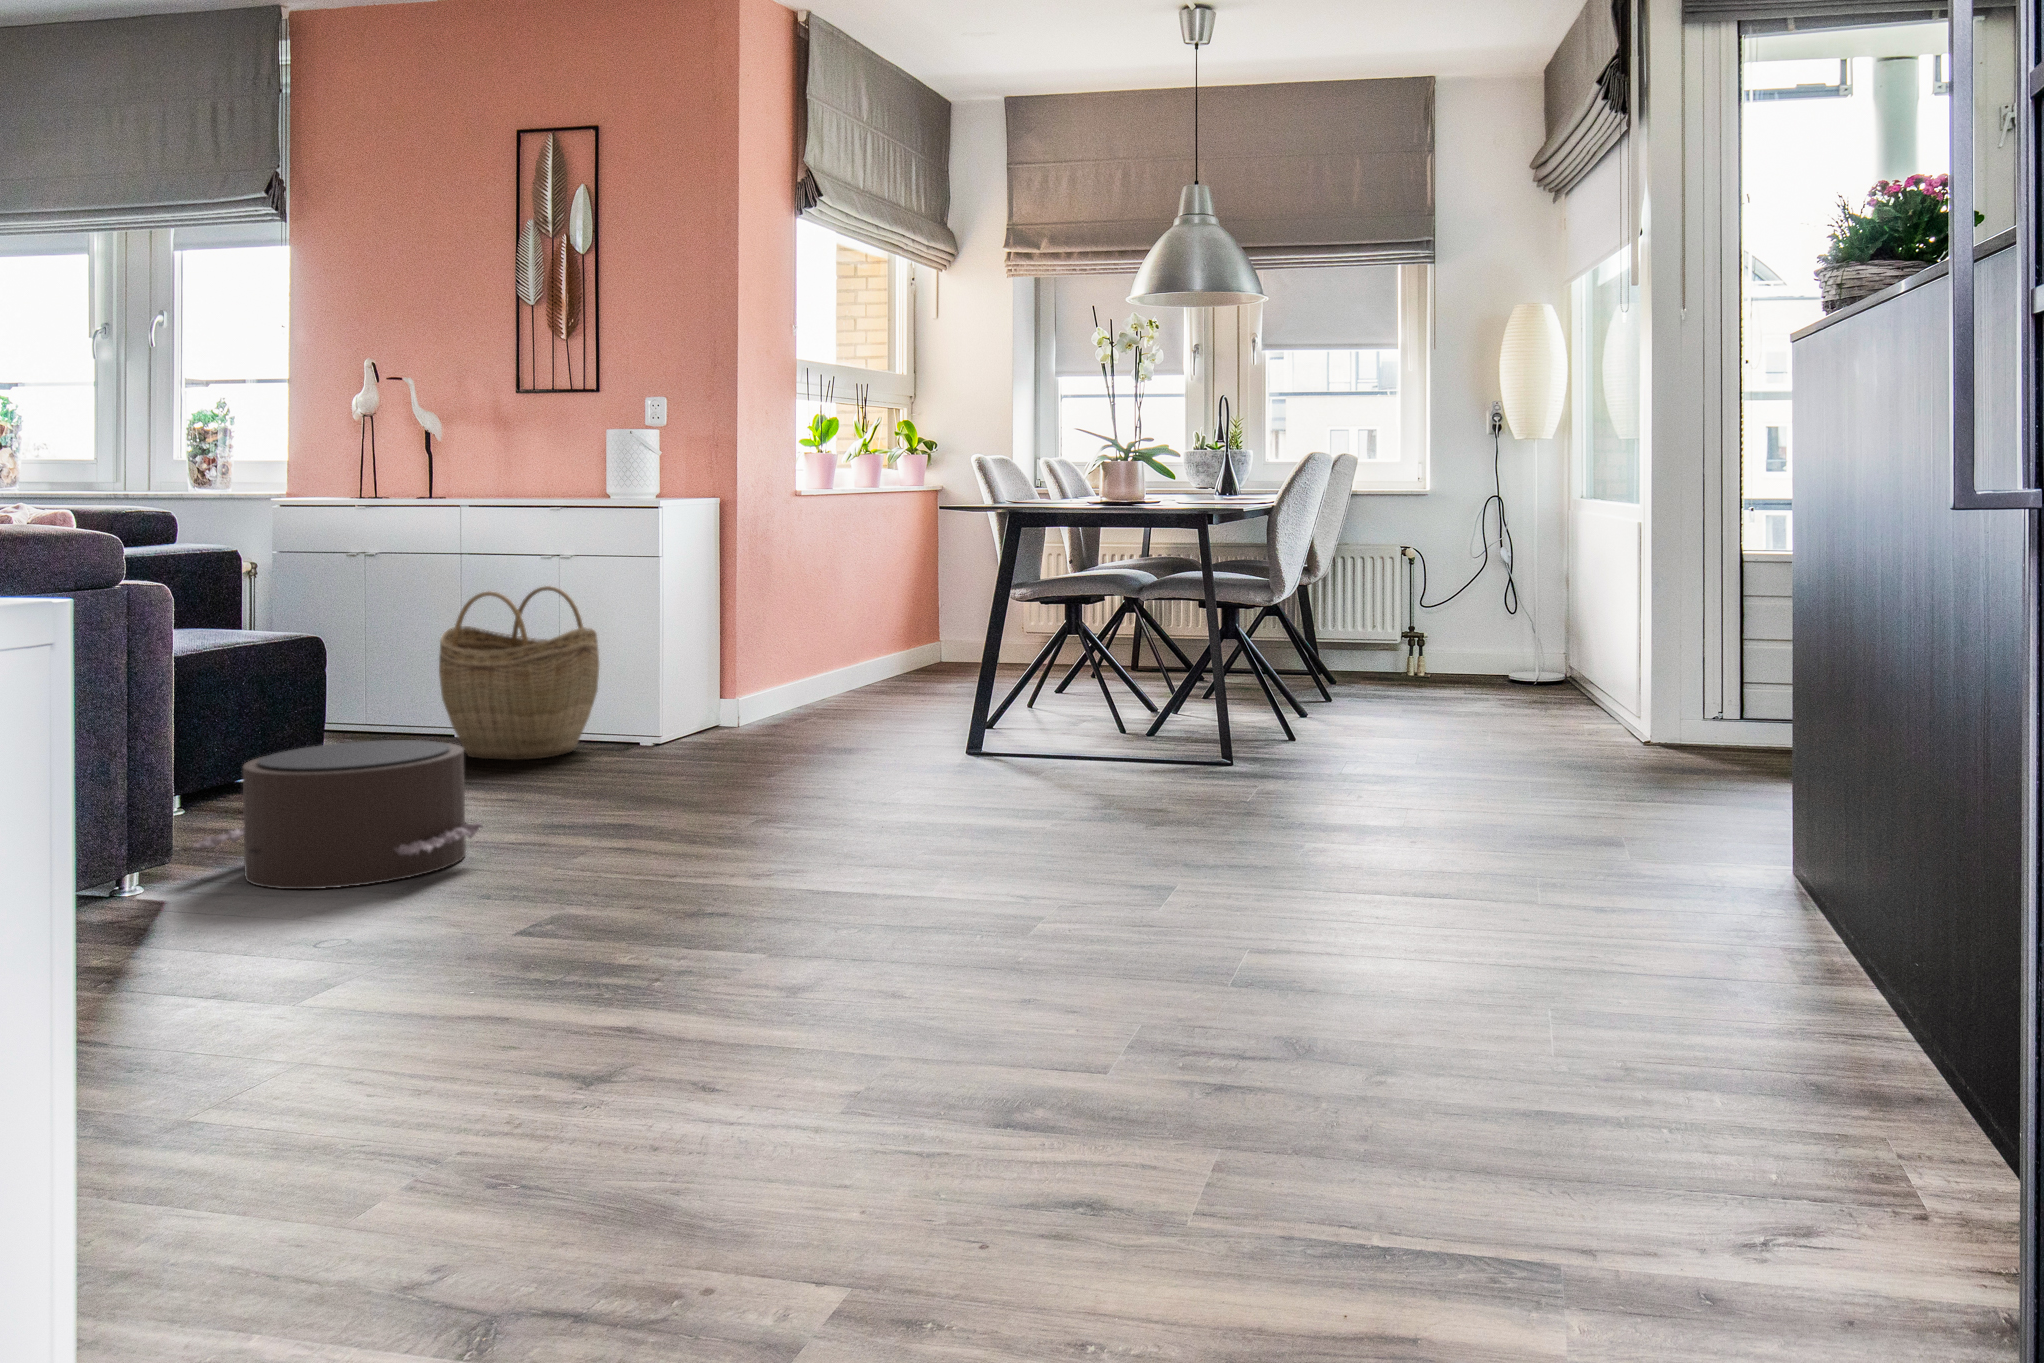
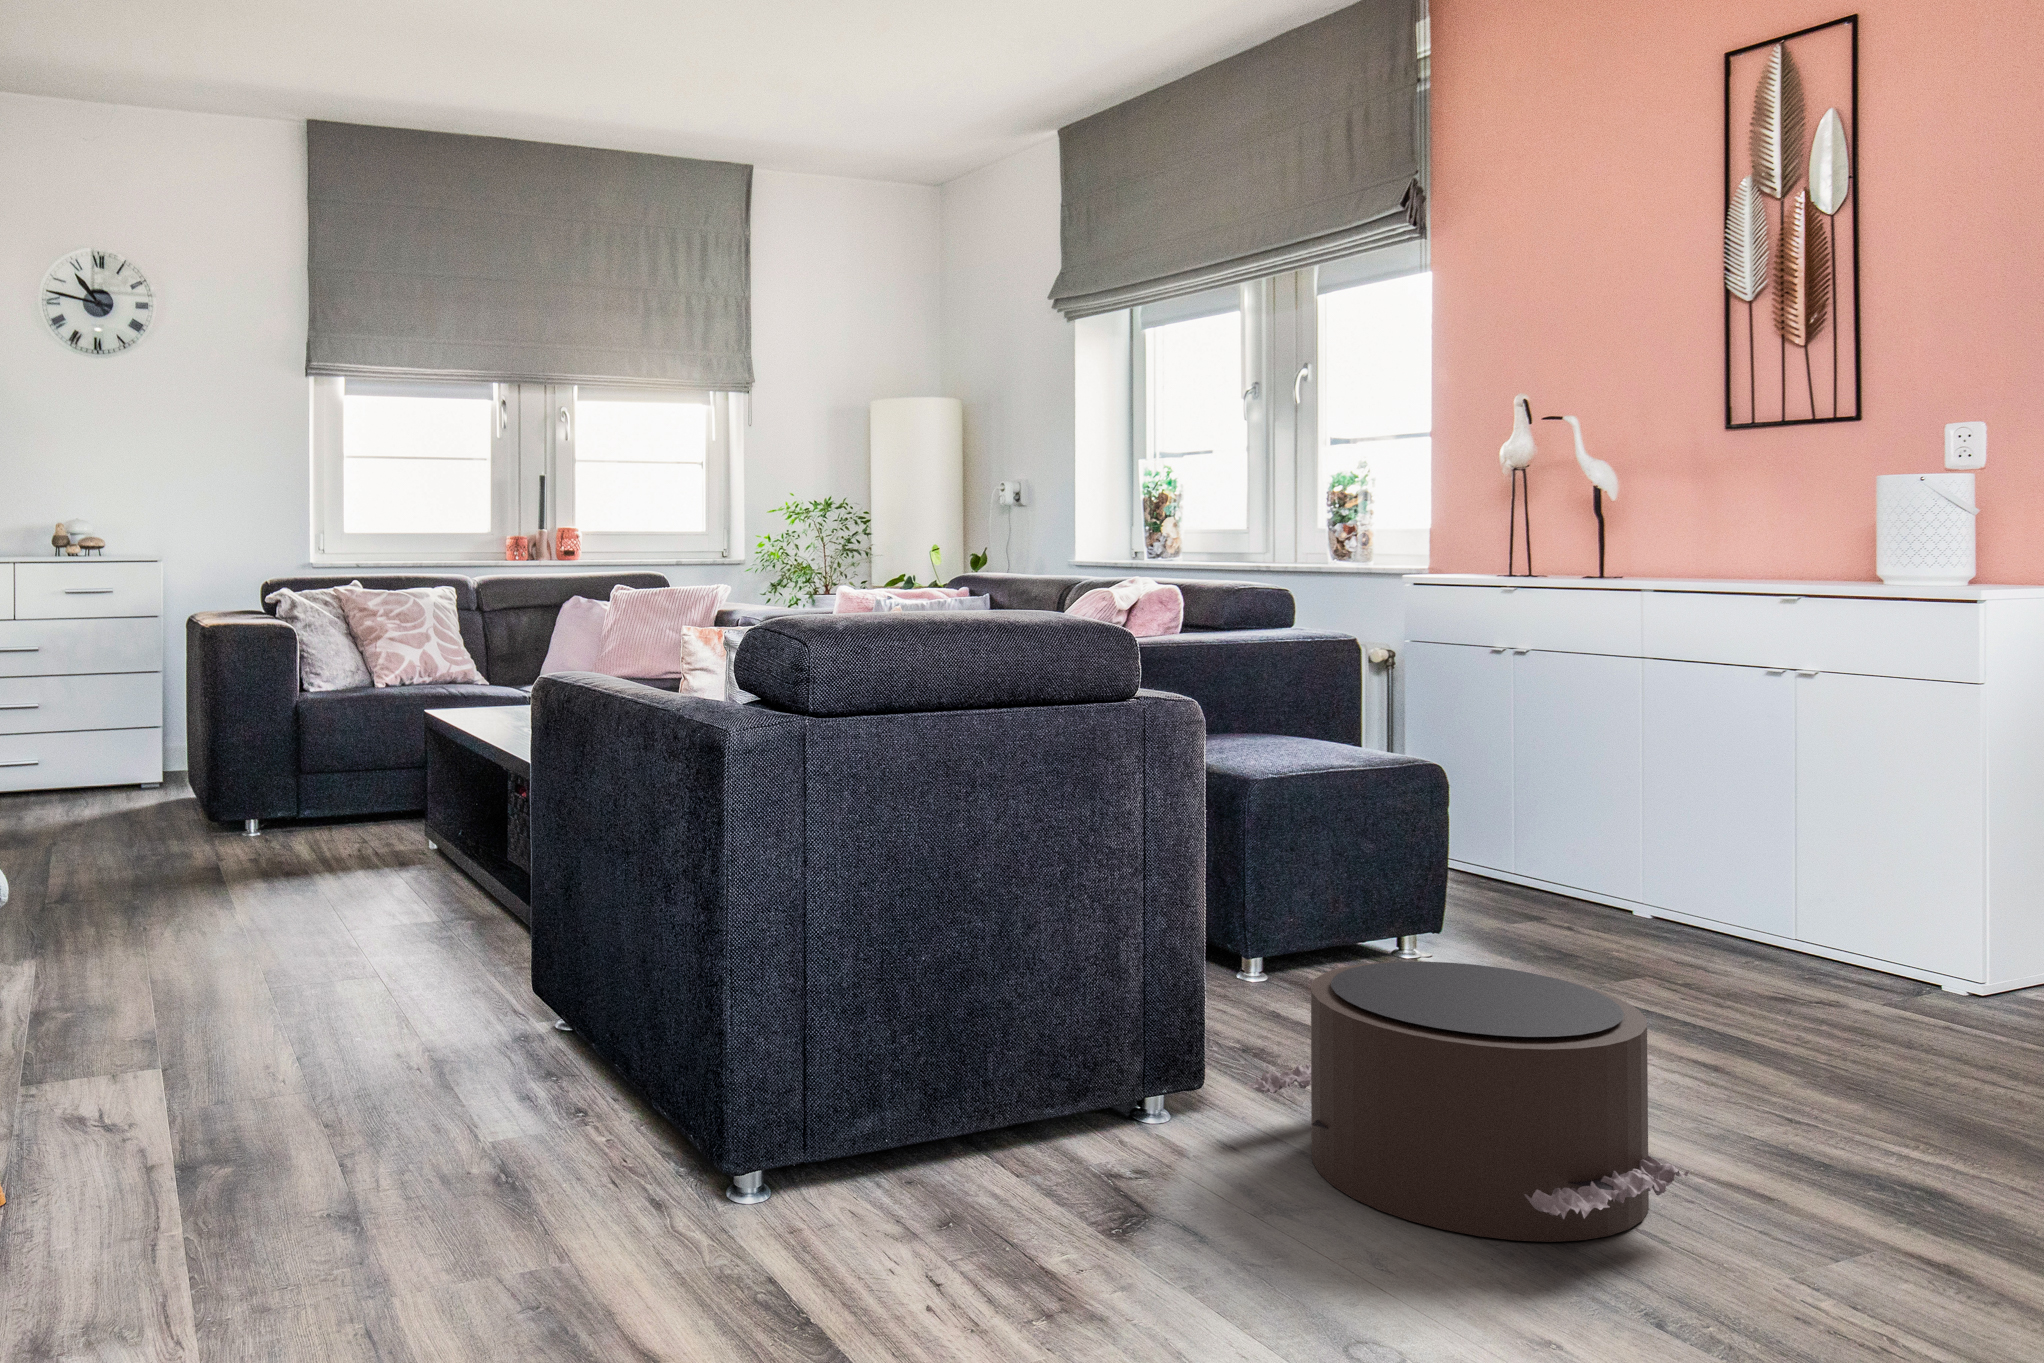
woven basket: present [439,586,599,760] -> none [1607,717,1867,989]

